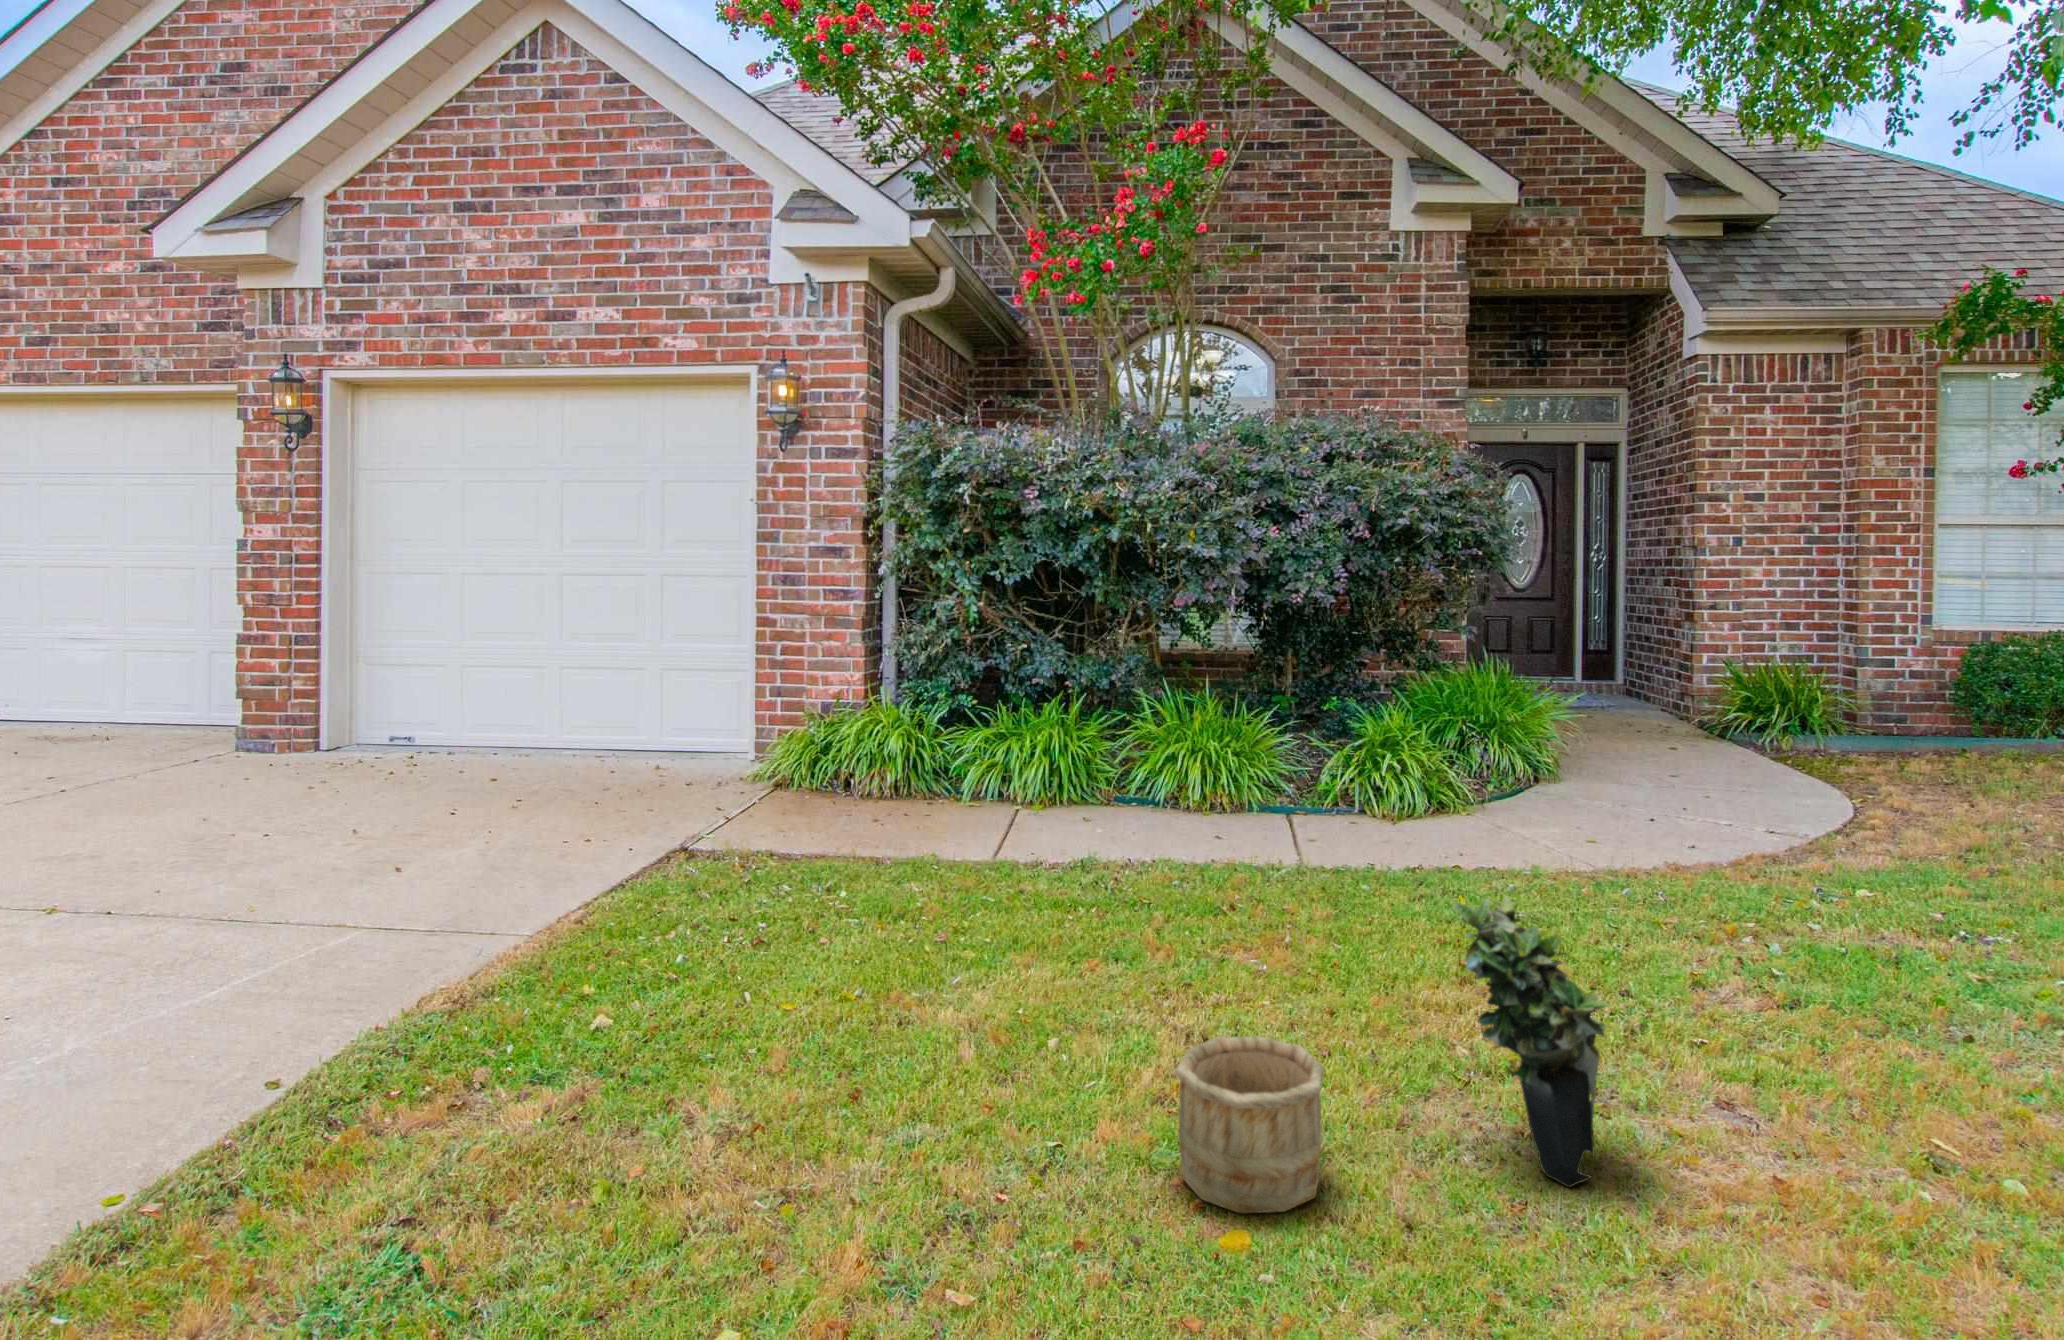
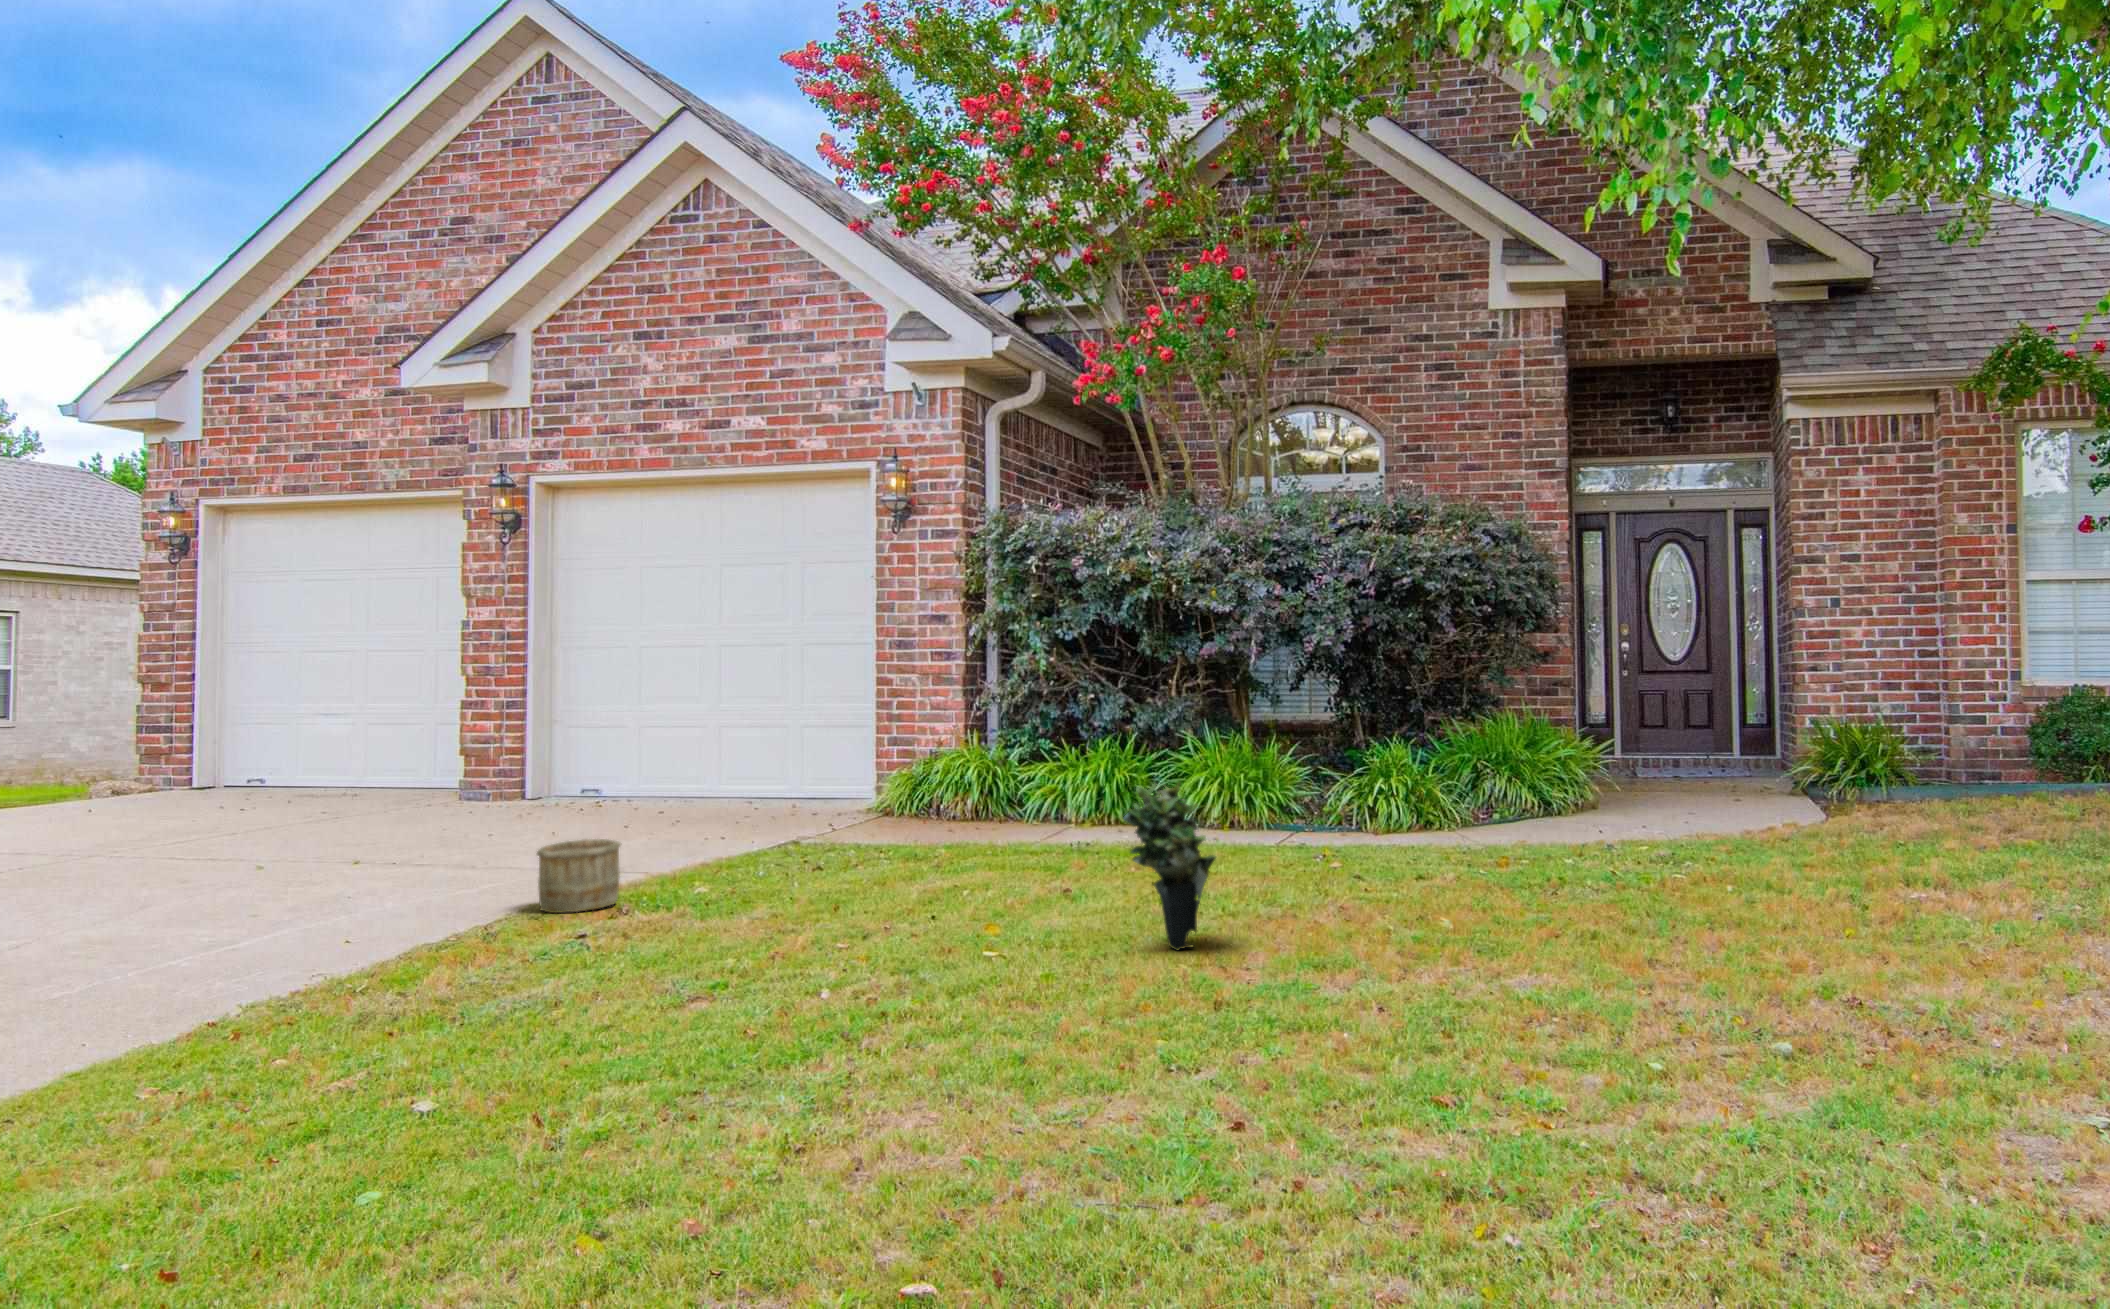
wooden bucket: present [1175,1037,1324,1214] -> present [537,839,621,913]

